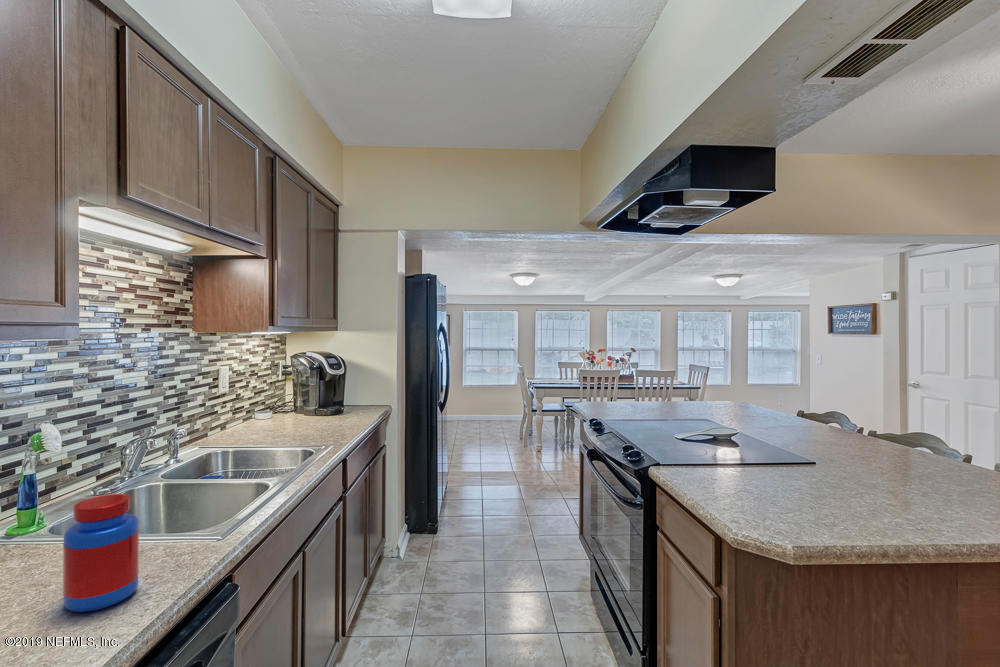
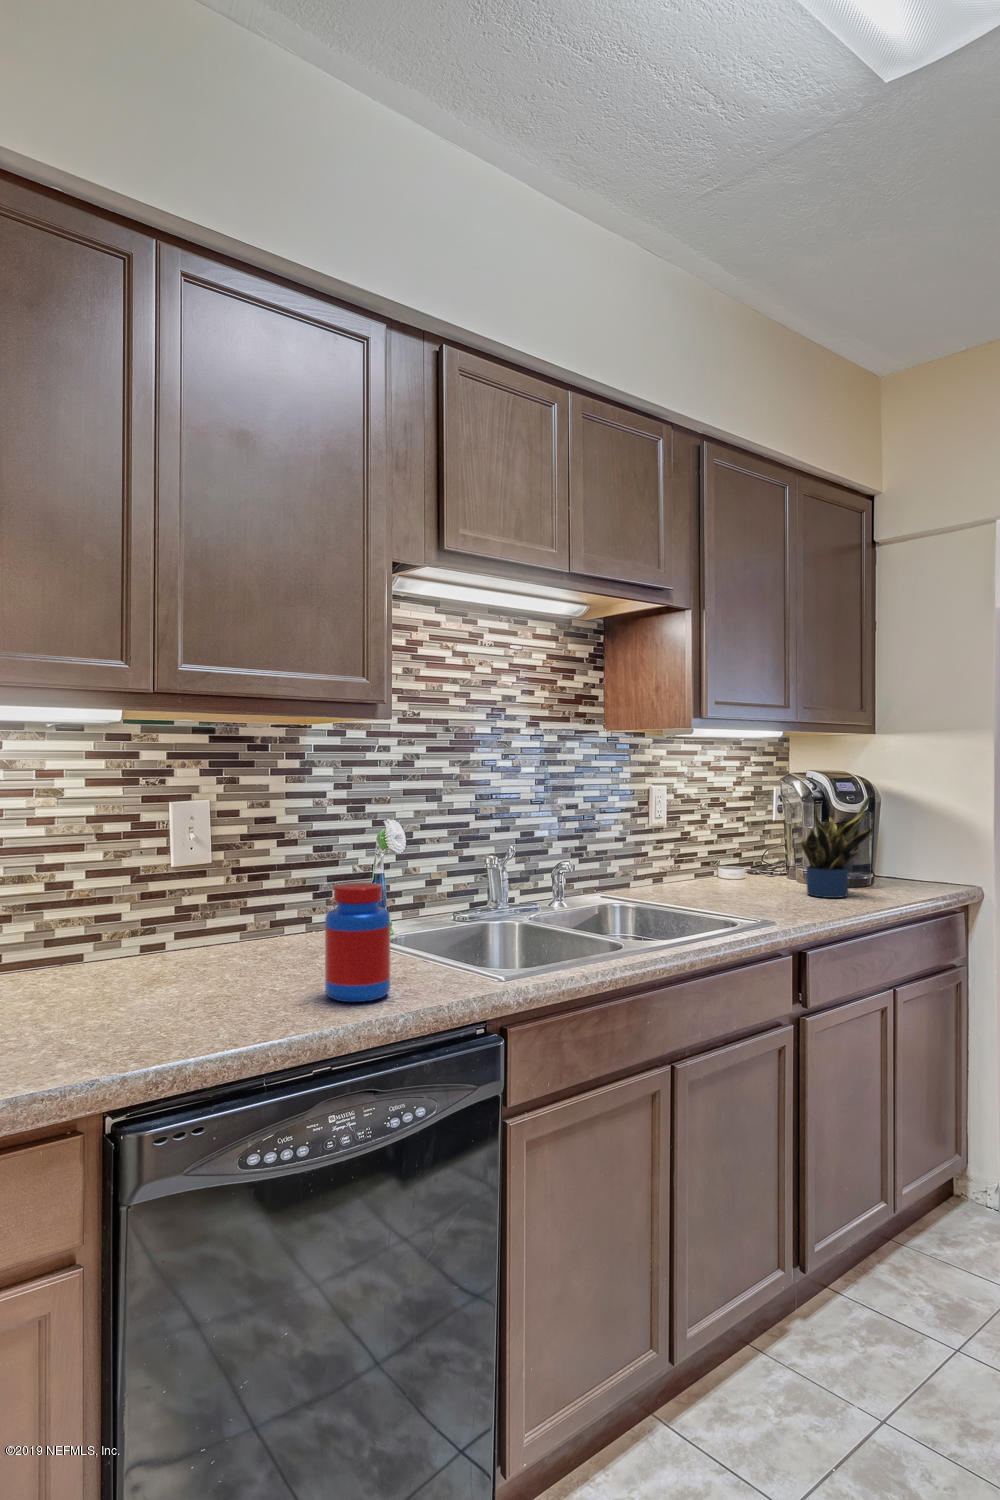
potted plant: none [318,366,358,425] -> present [801,792,873,898]

